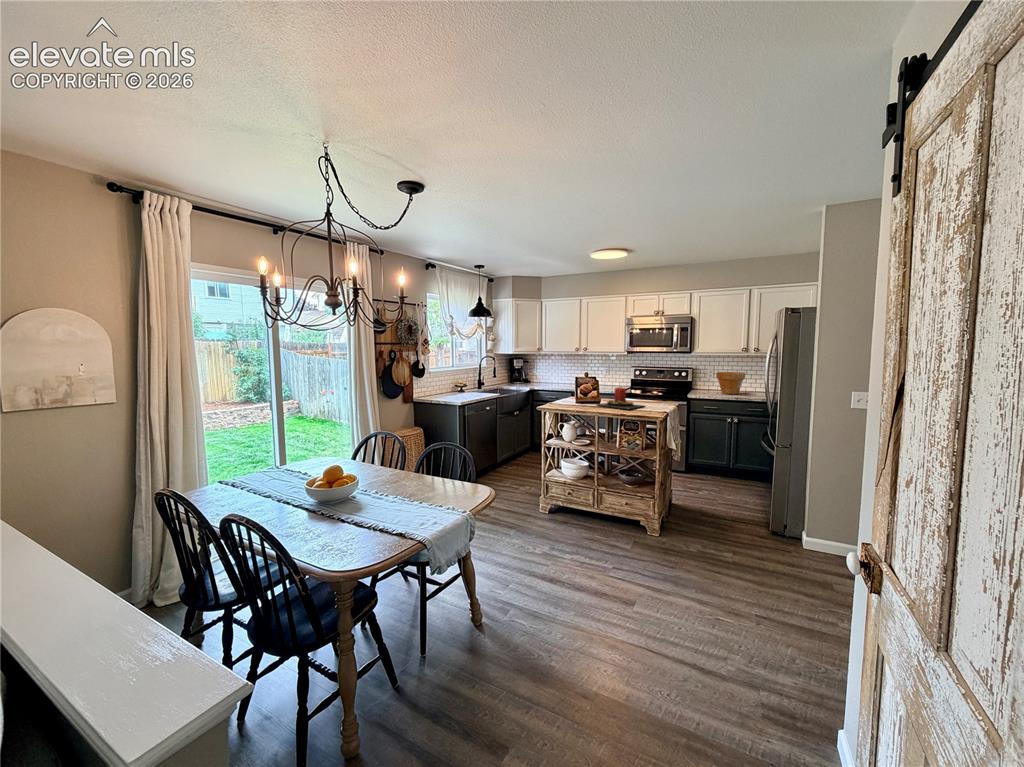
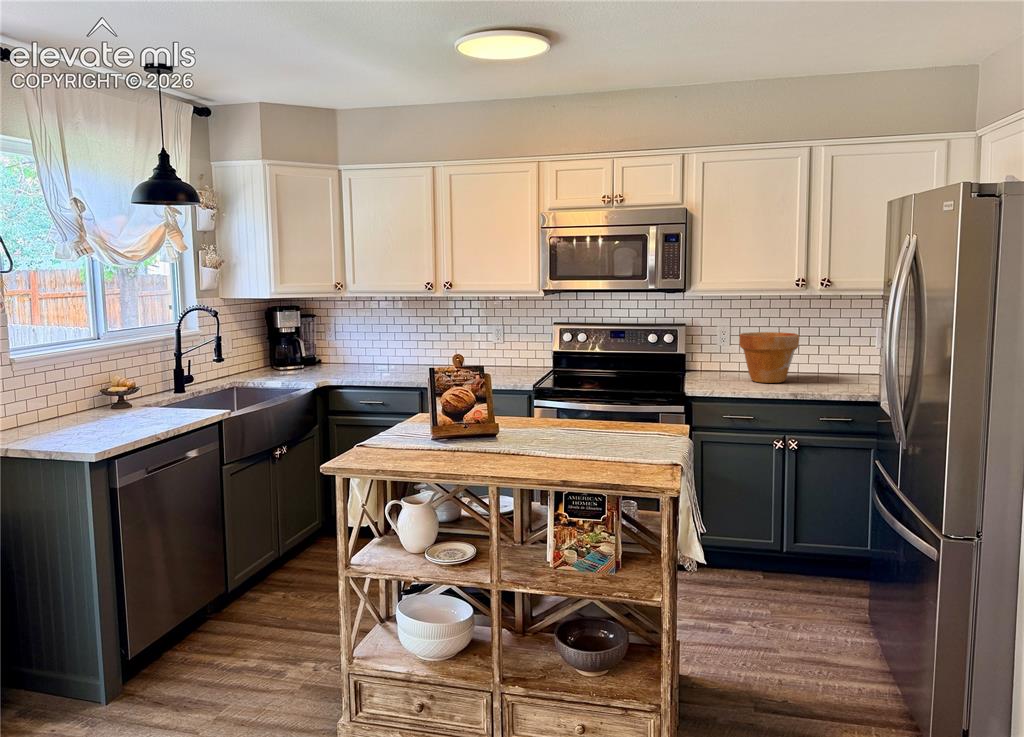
candle: present [597,387,644,409] -> none [488,394,617,460]

